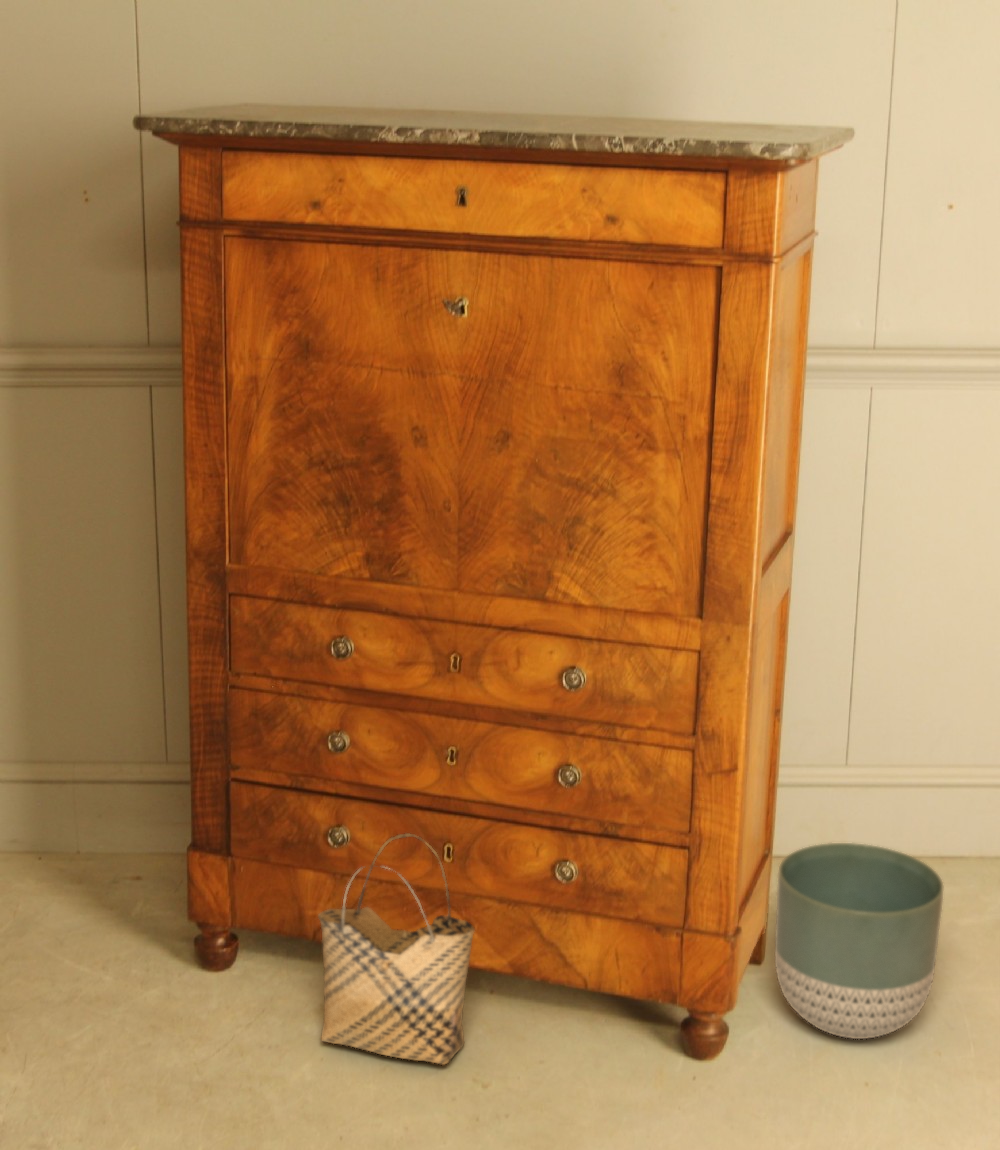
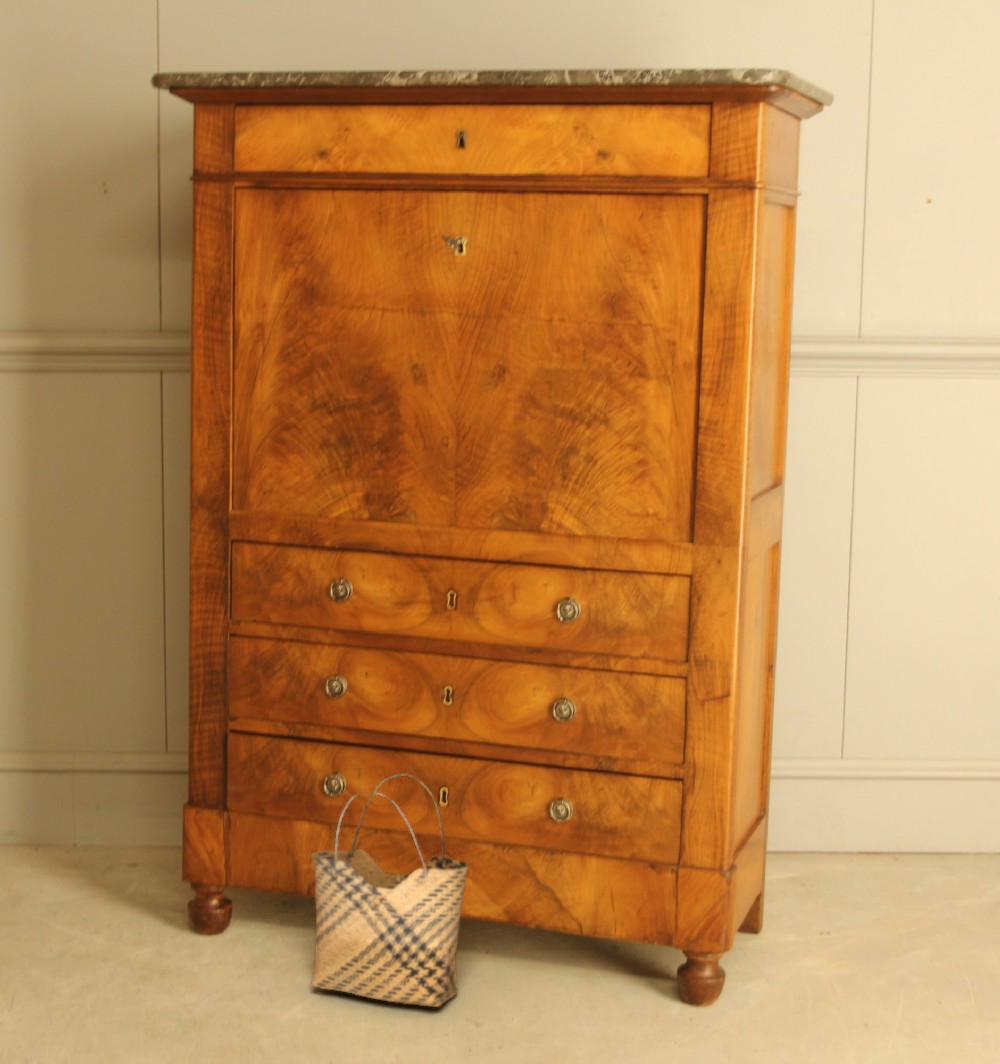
planter: present [775,843,944,1039] -> none [774,799,942,991]

